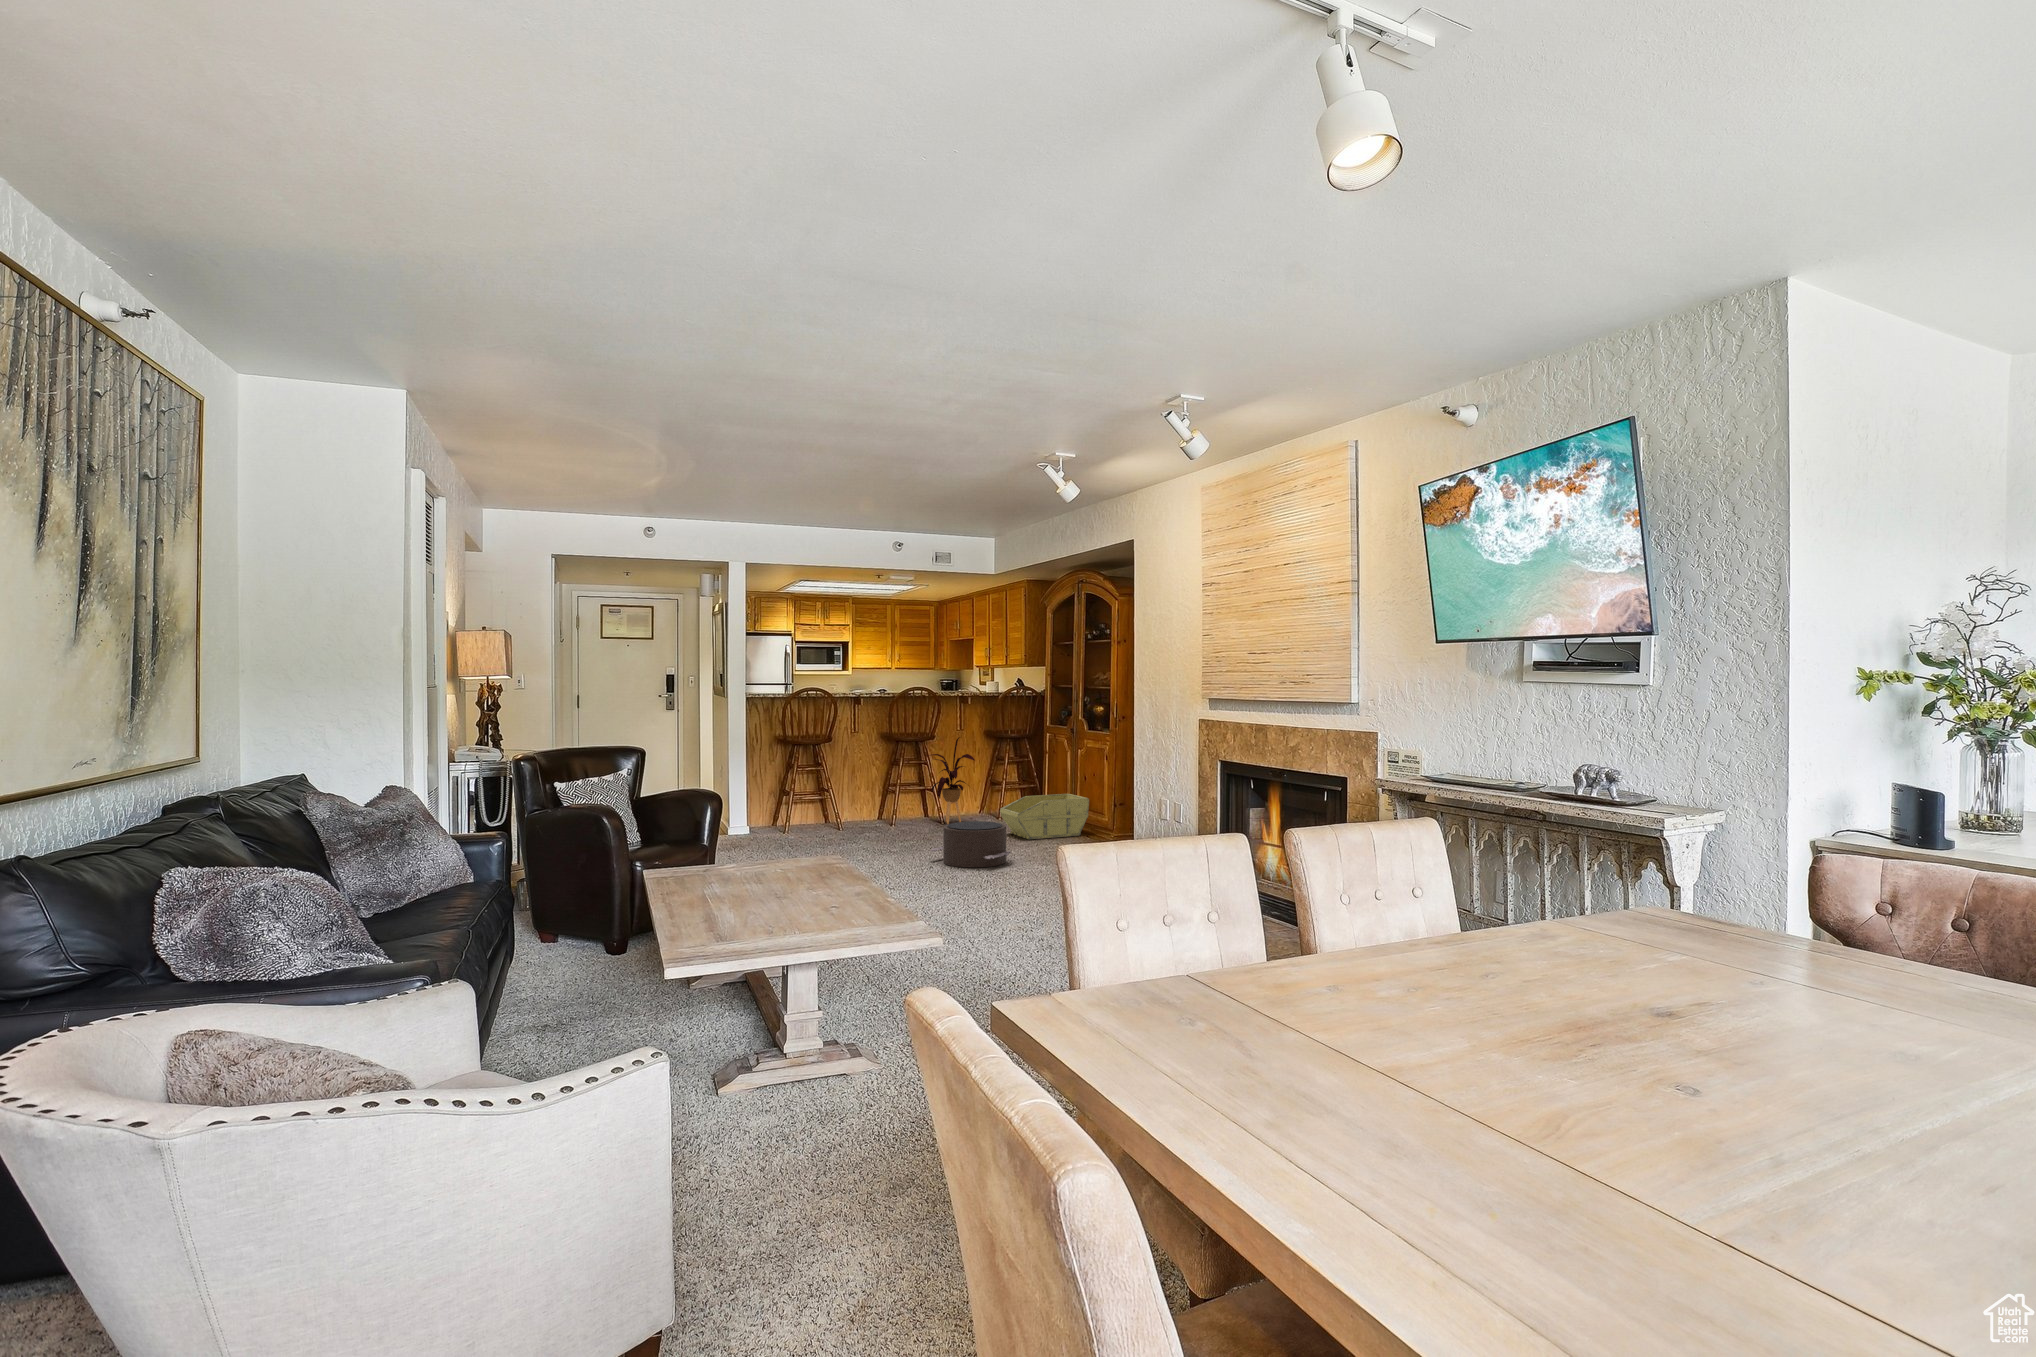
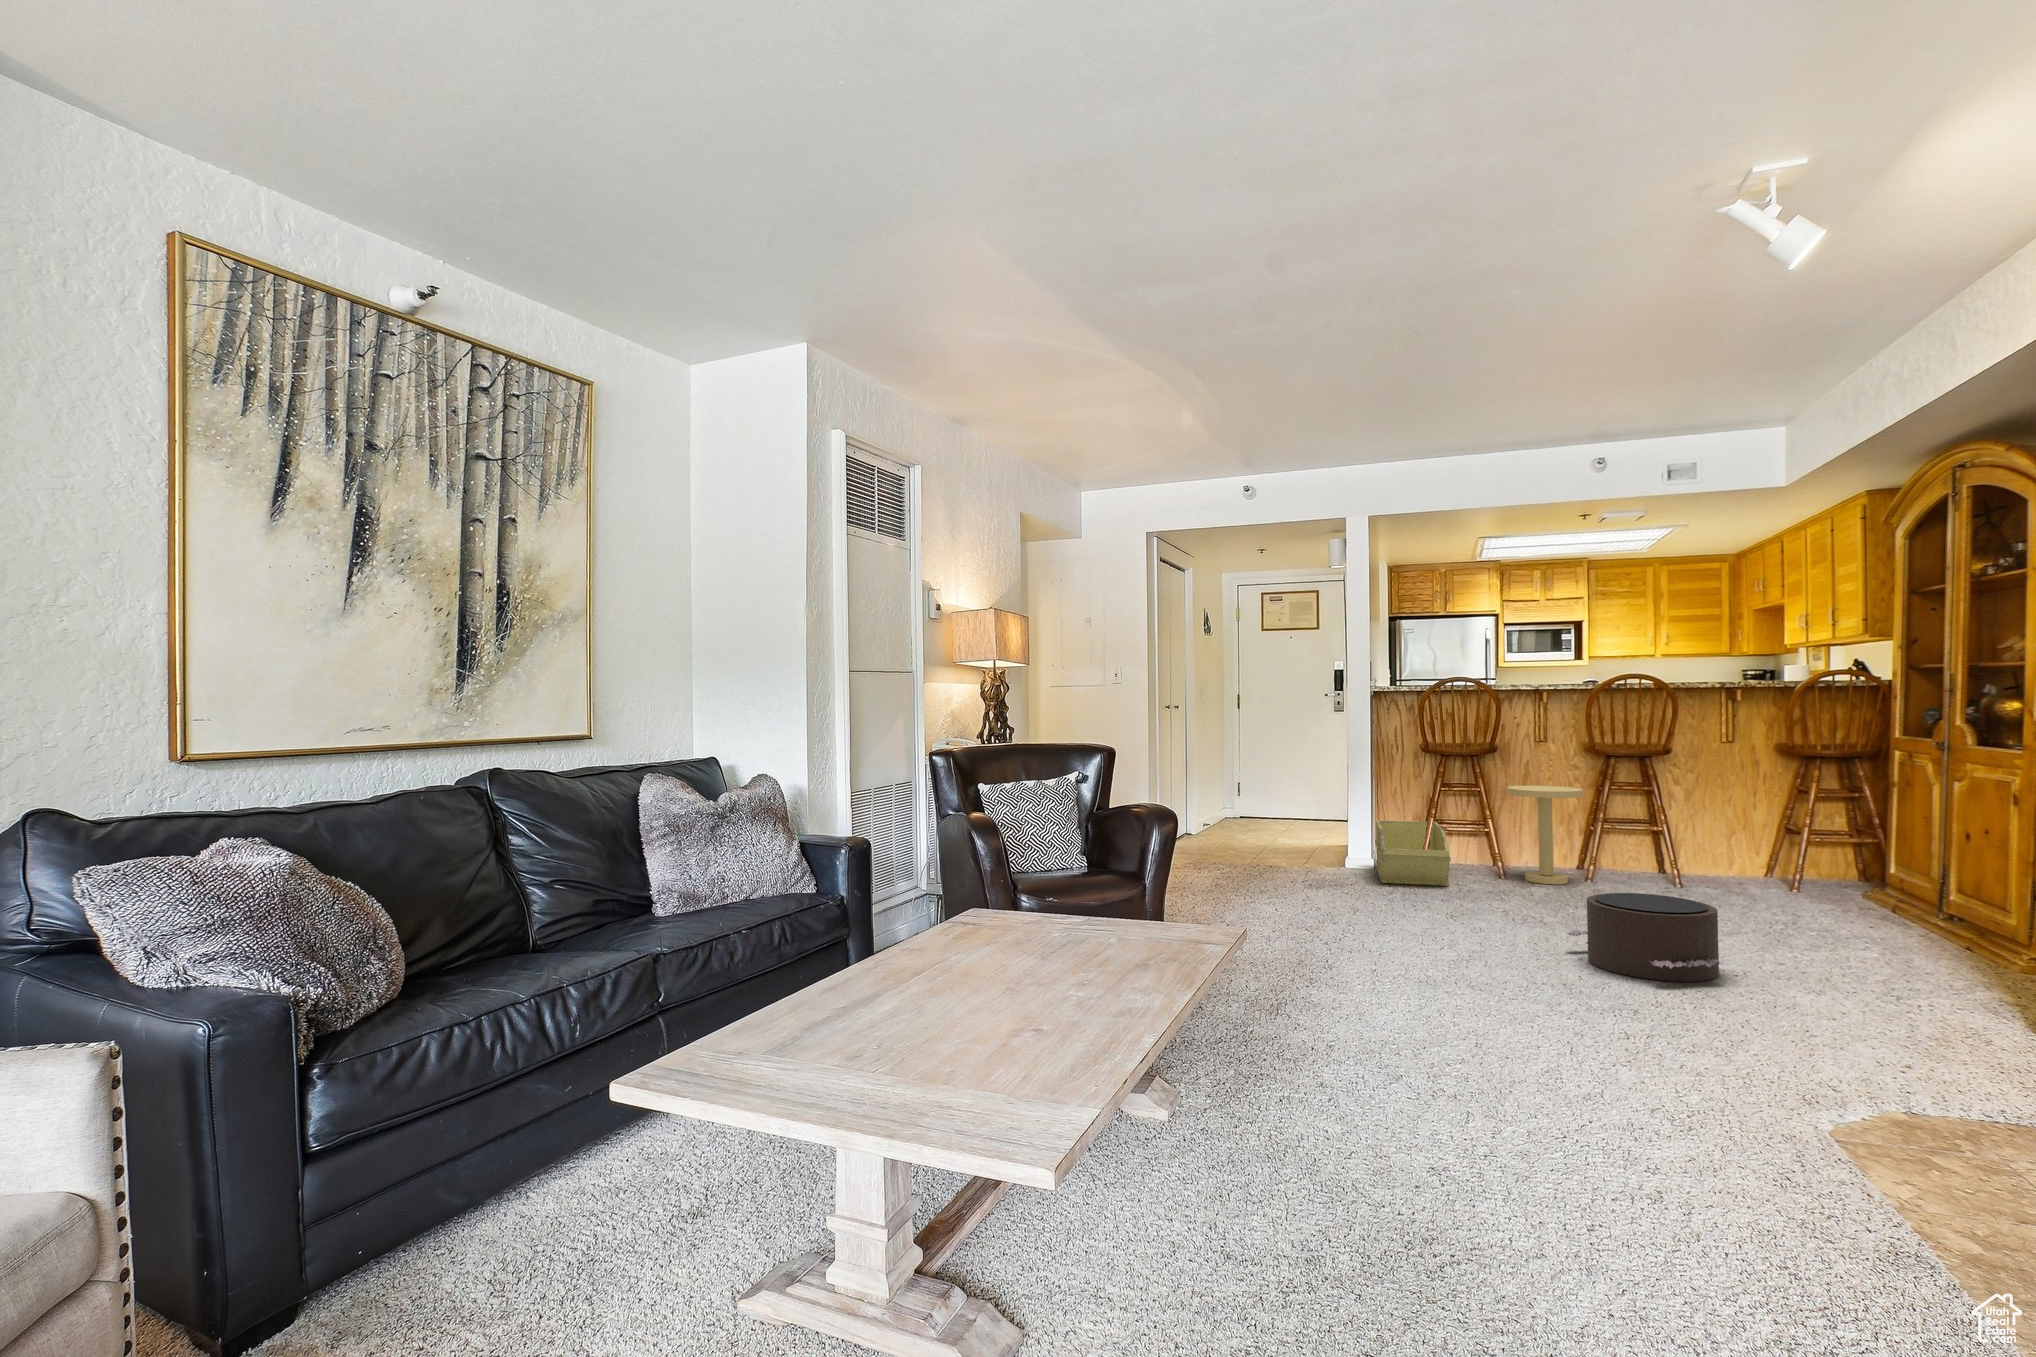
house plant: present [927,738,974,824] -> none [1640,753,1729,895]
side table: none [849,762,894,828] -> present [1507,785,1582,884]
storage bin: present [1000,794,1089,840] -> present [1375,820,1451,886]

